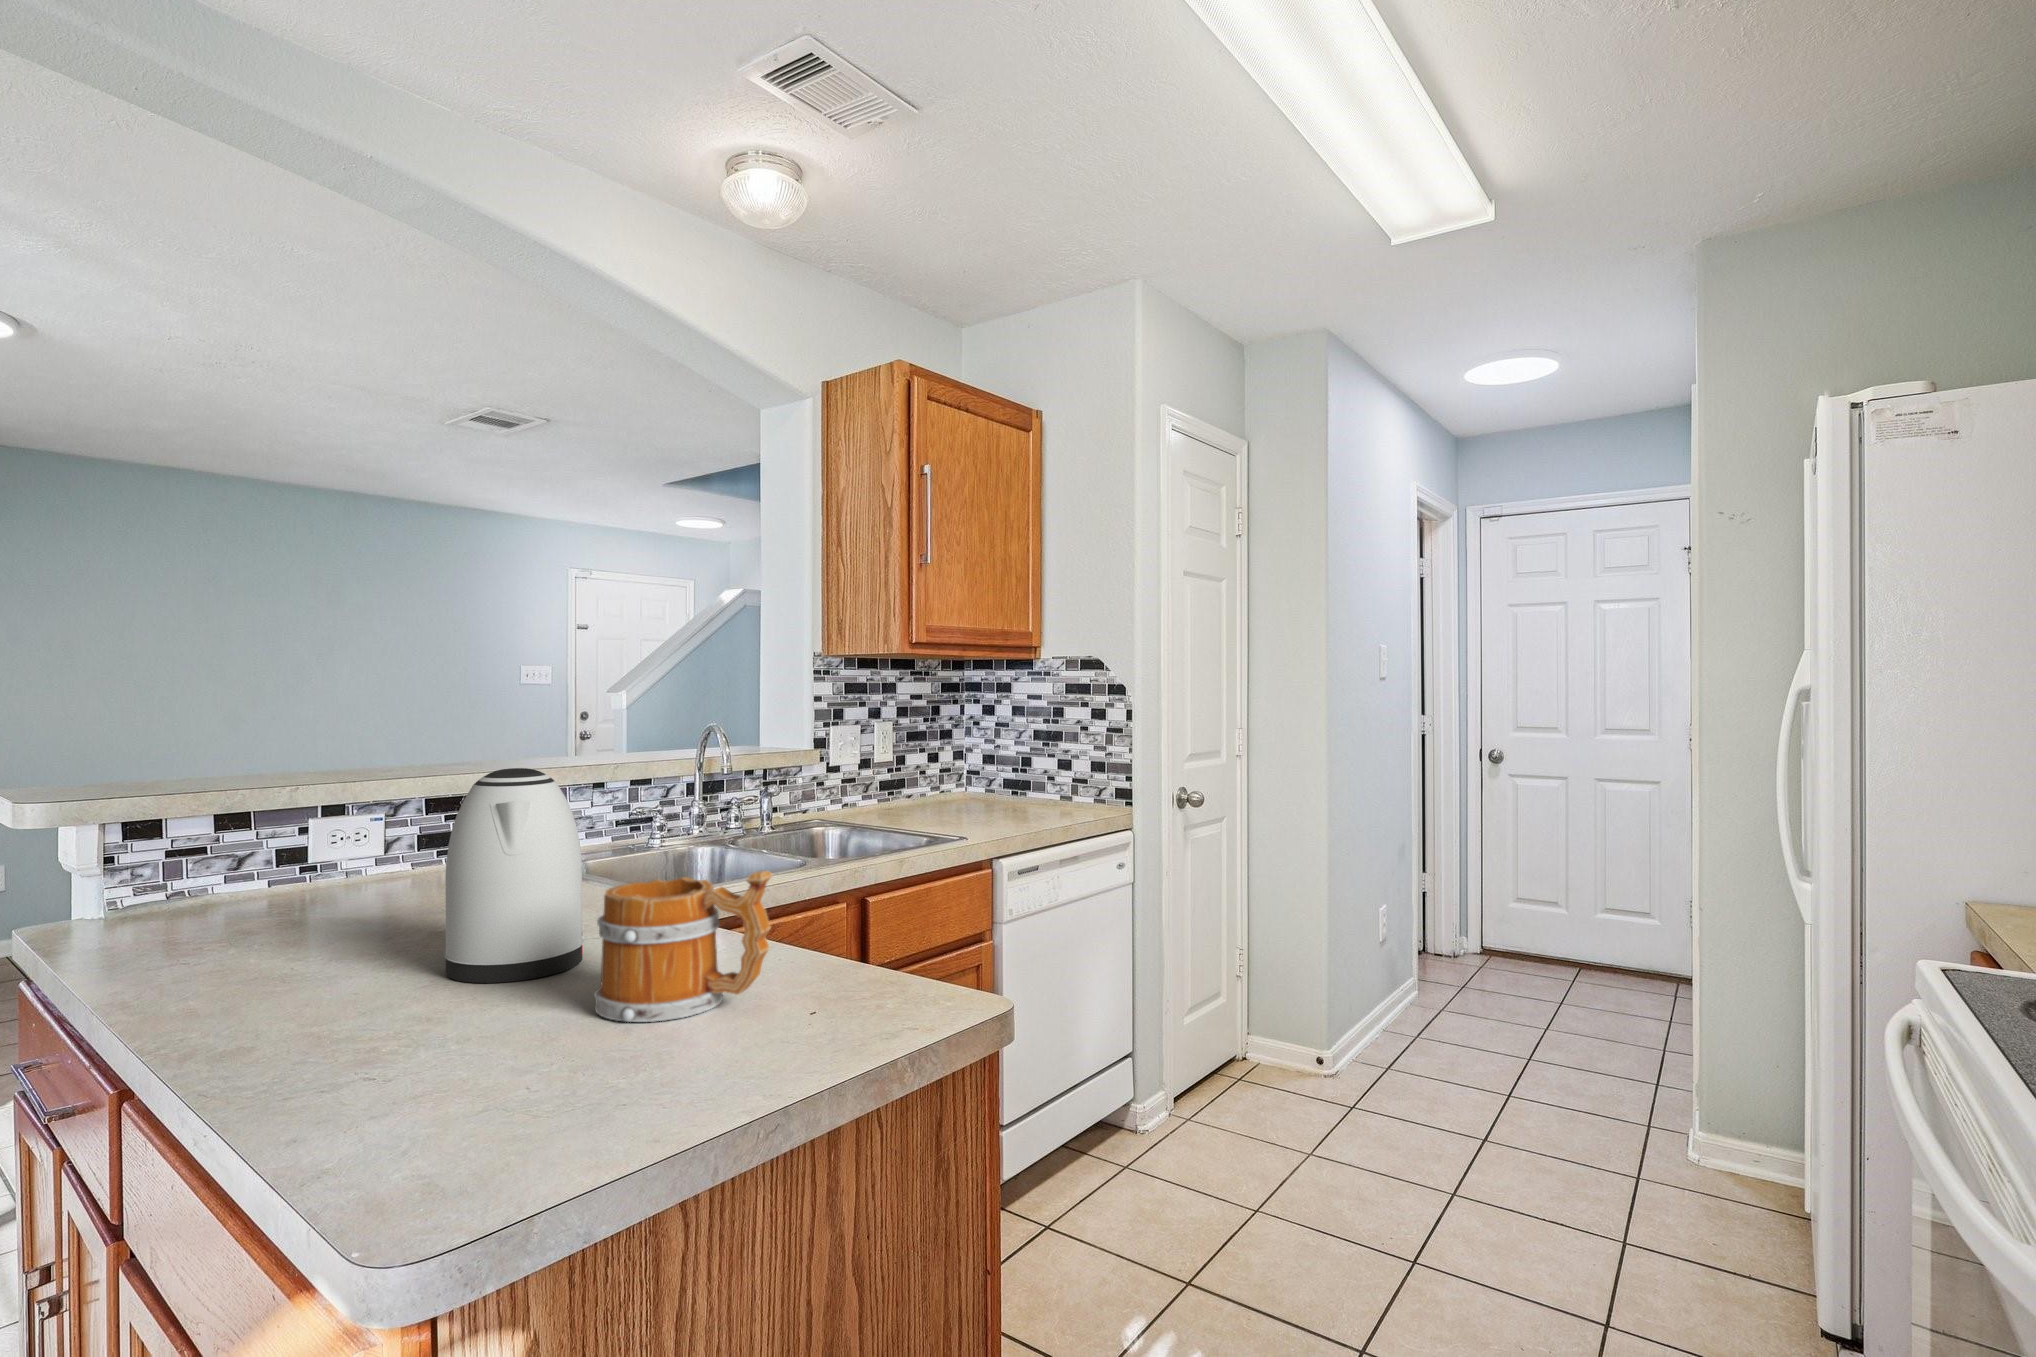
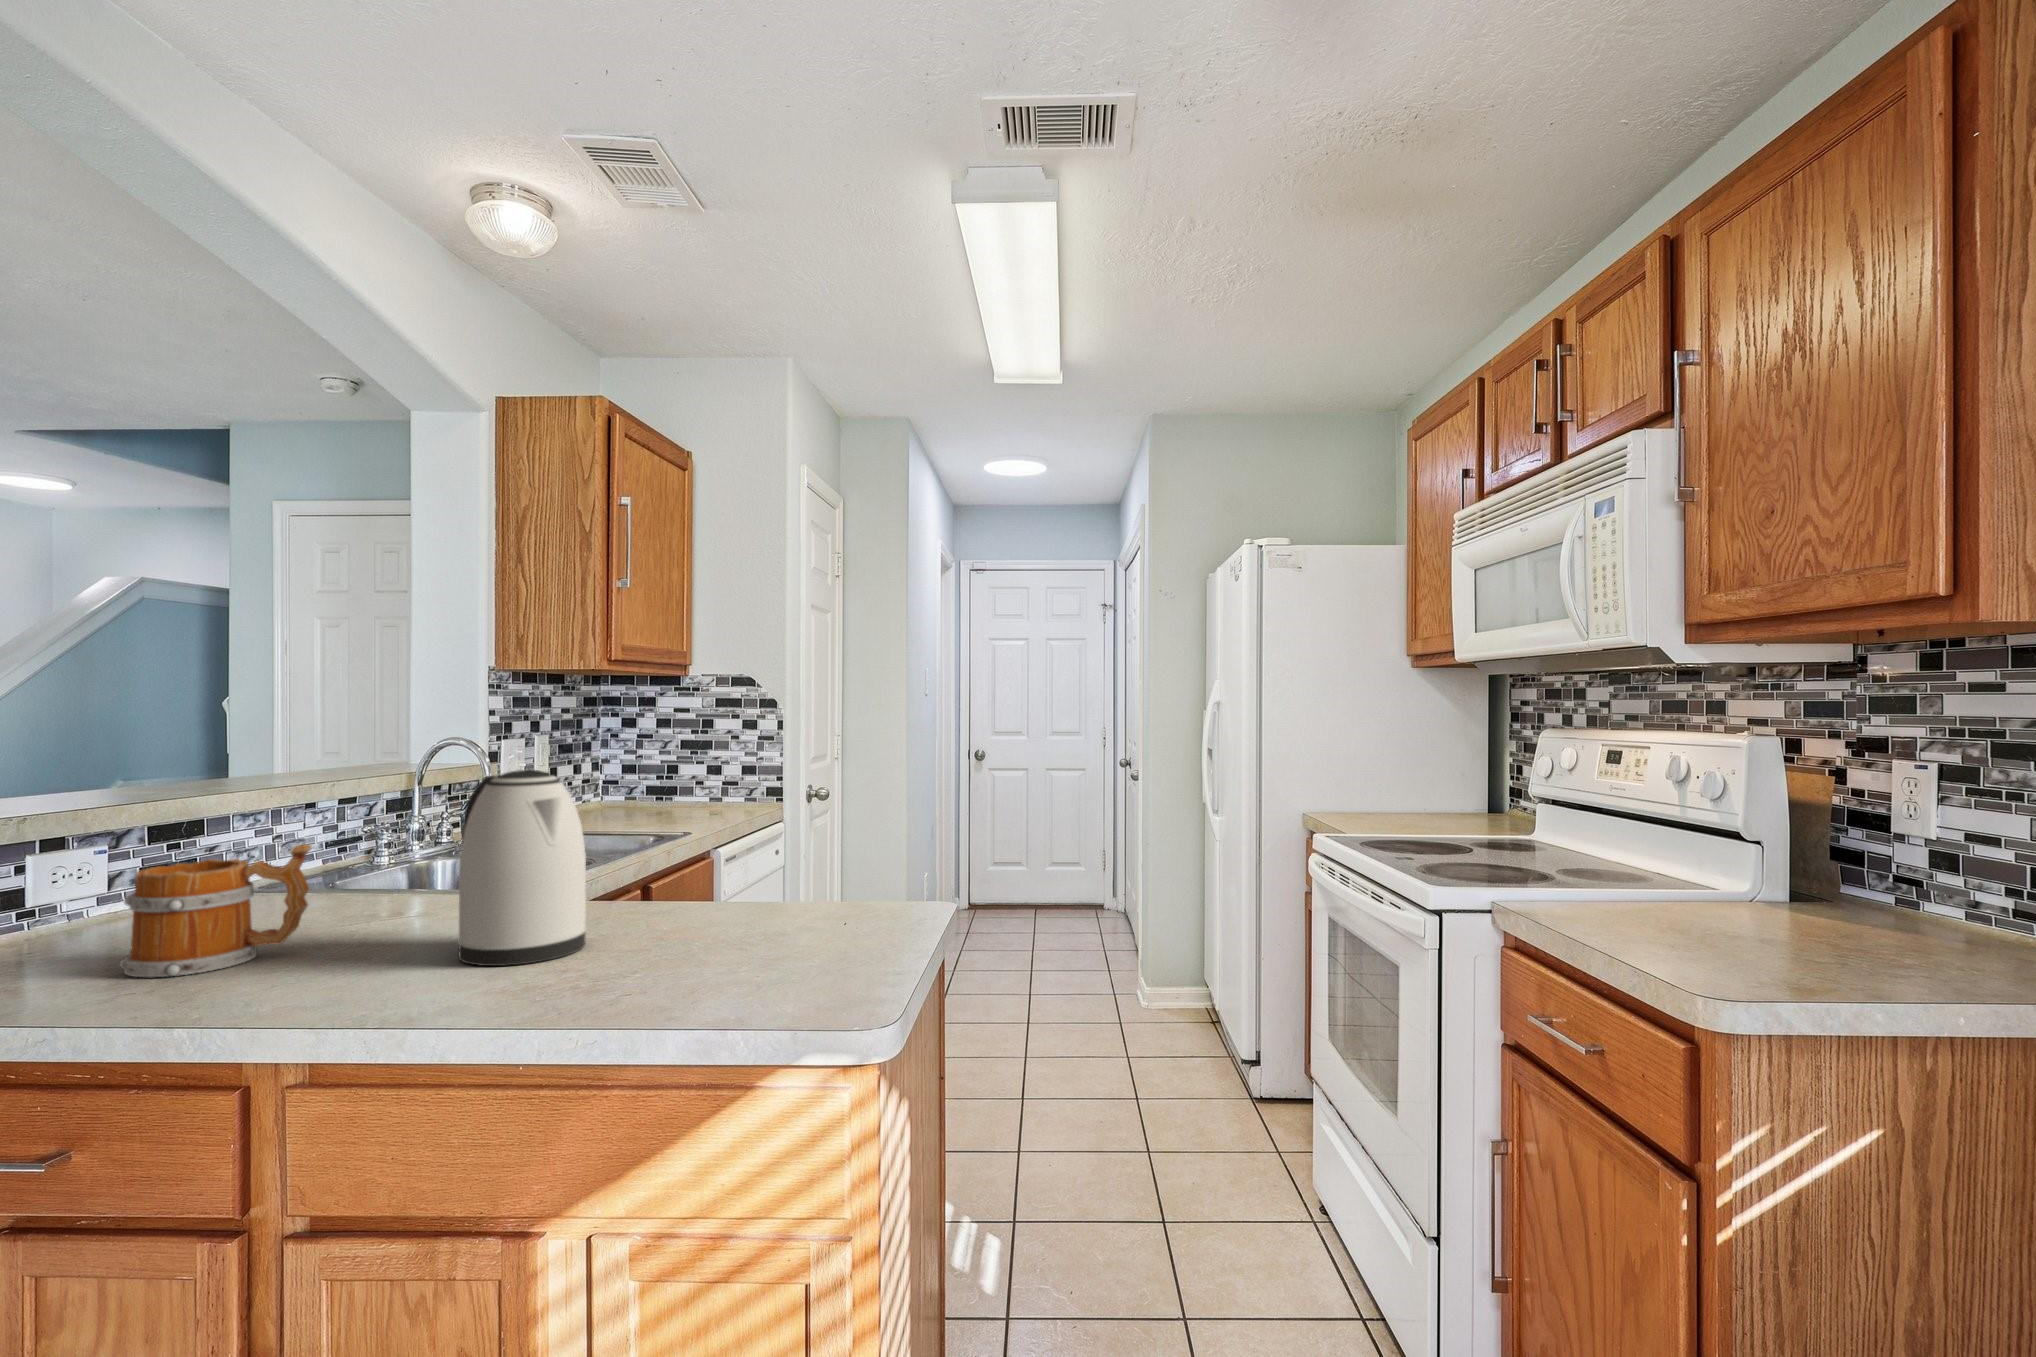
mug: present [594,870,772,1022] -> present [120,844,311,977]

